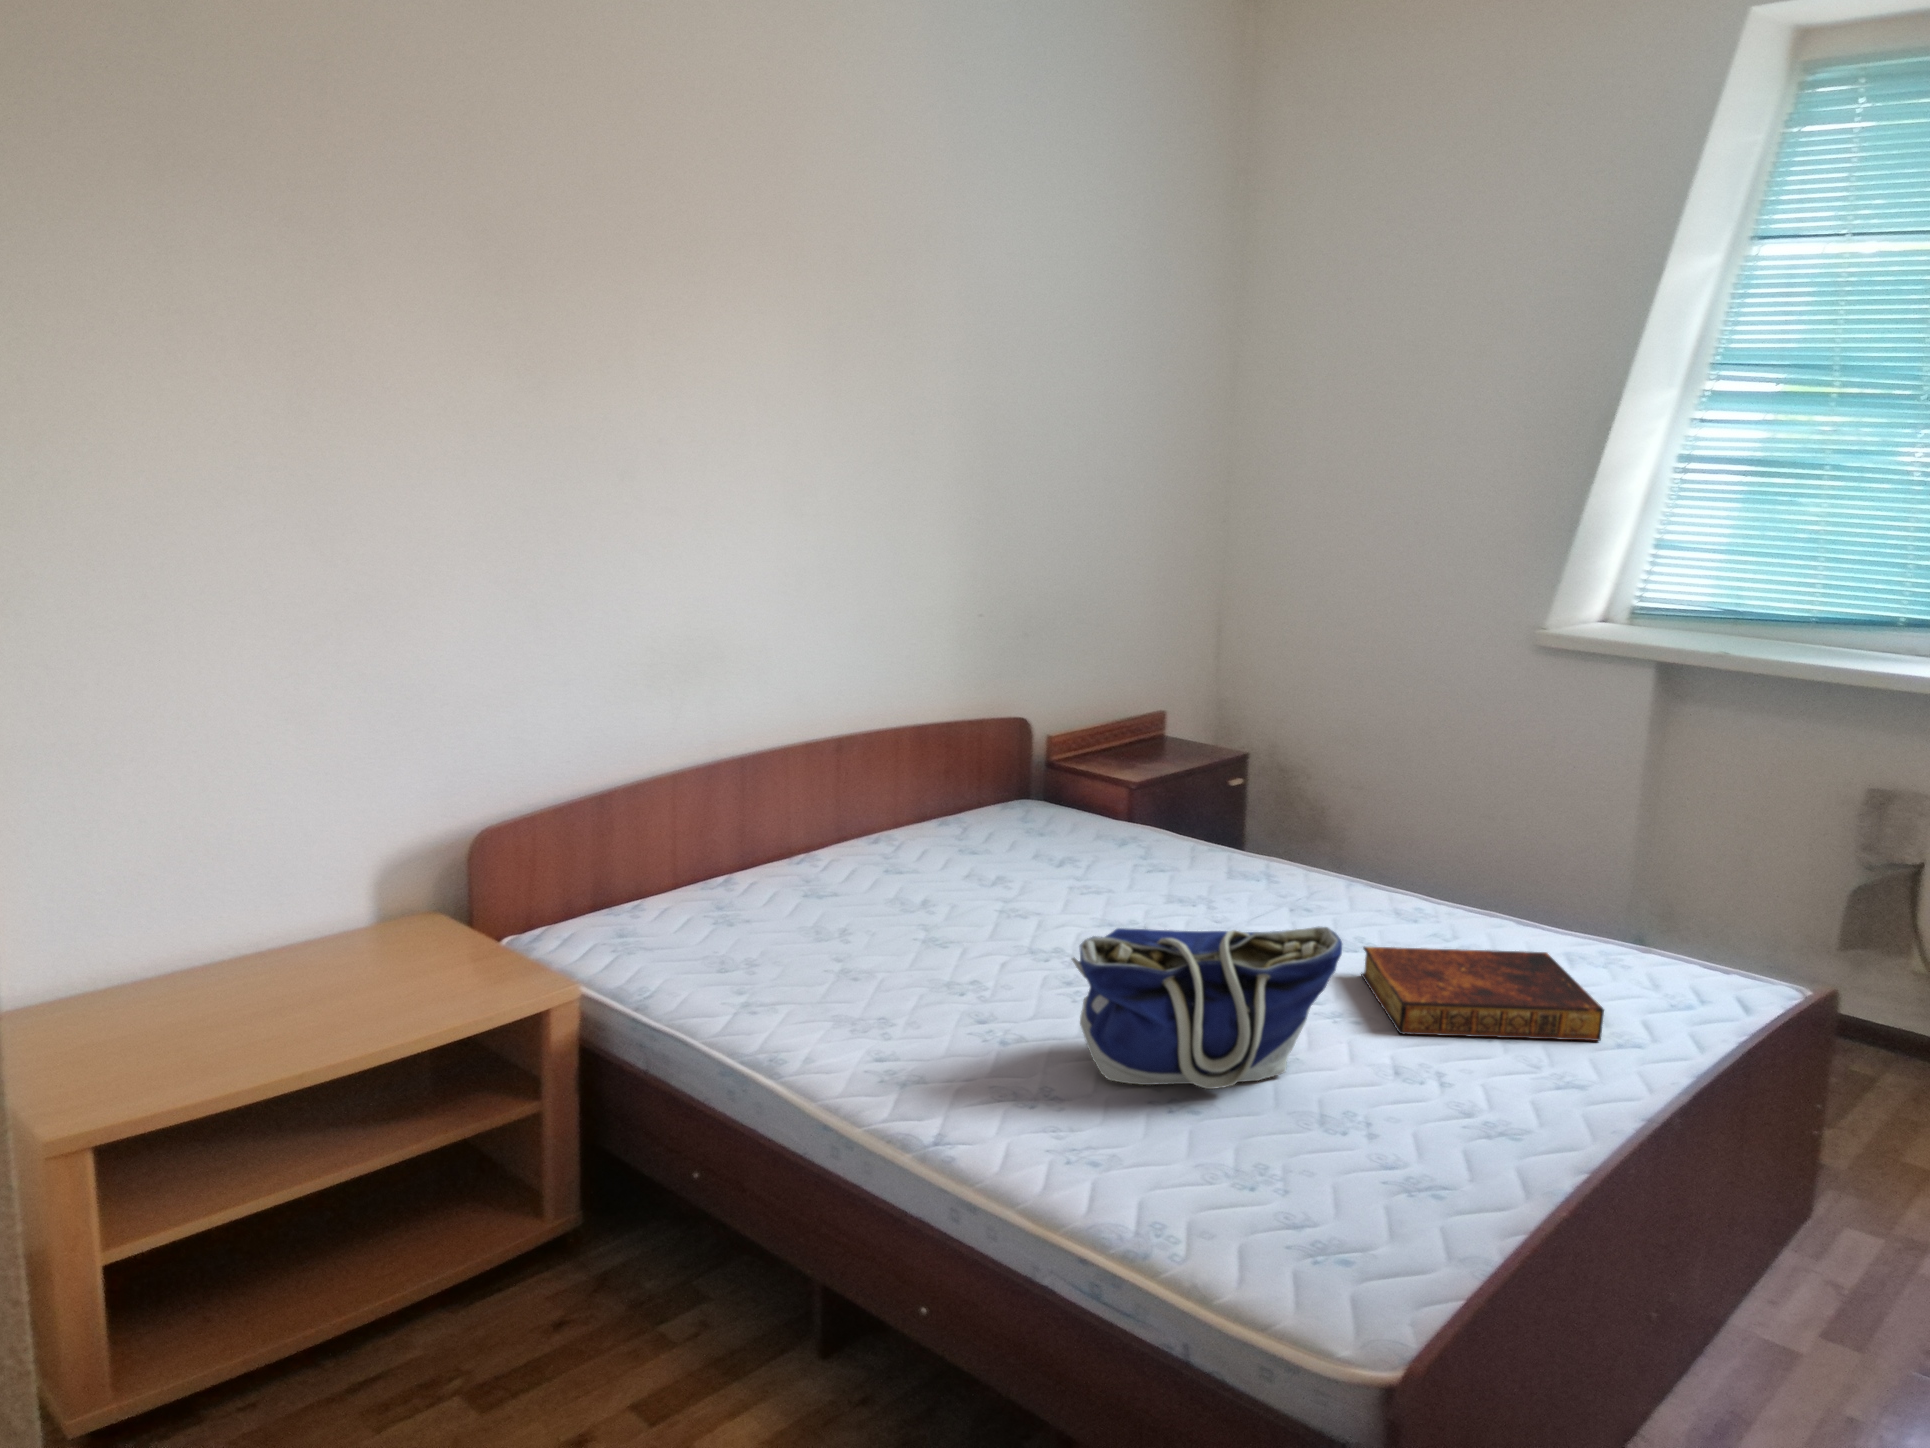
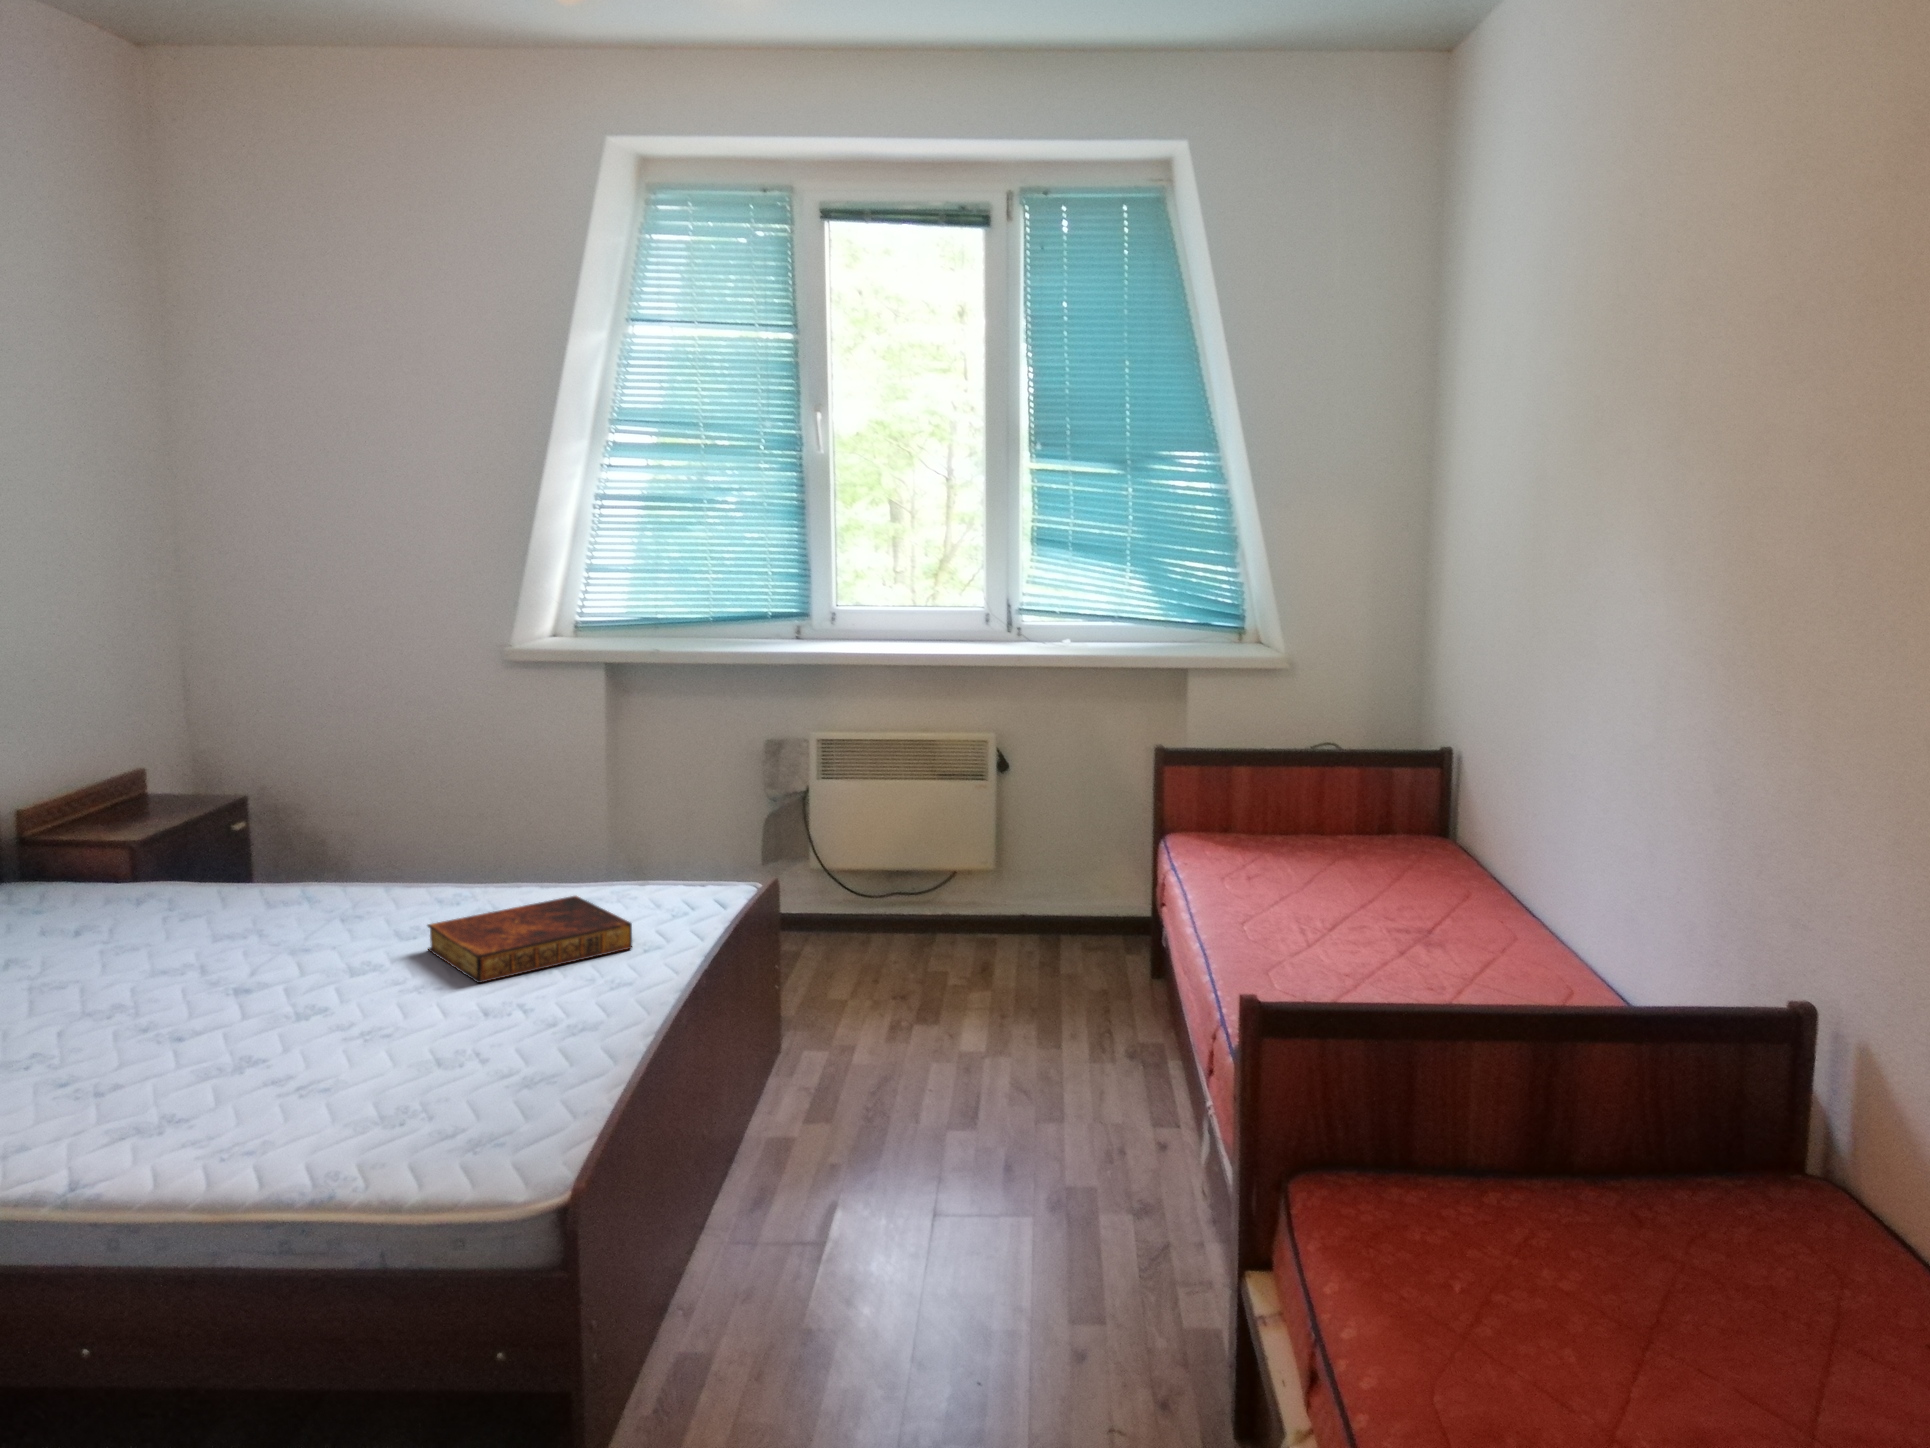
tote bag: present [1072,927,1342,1089] -> none [178,897,434,1085]

